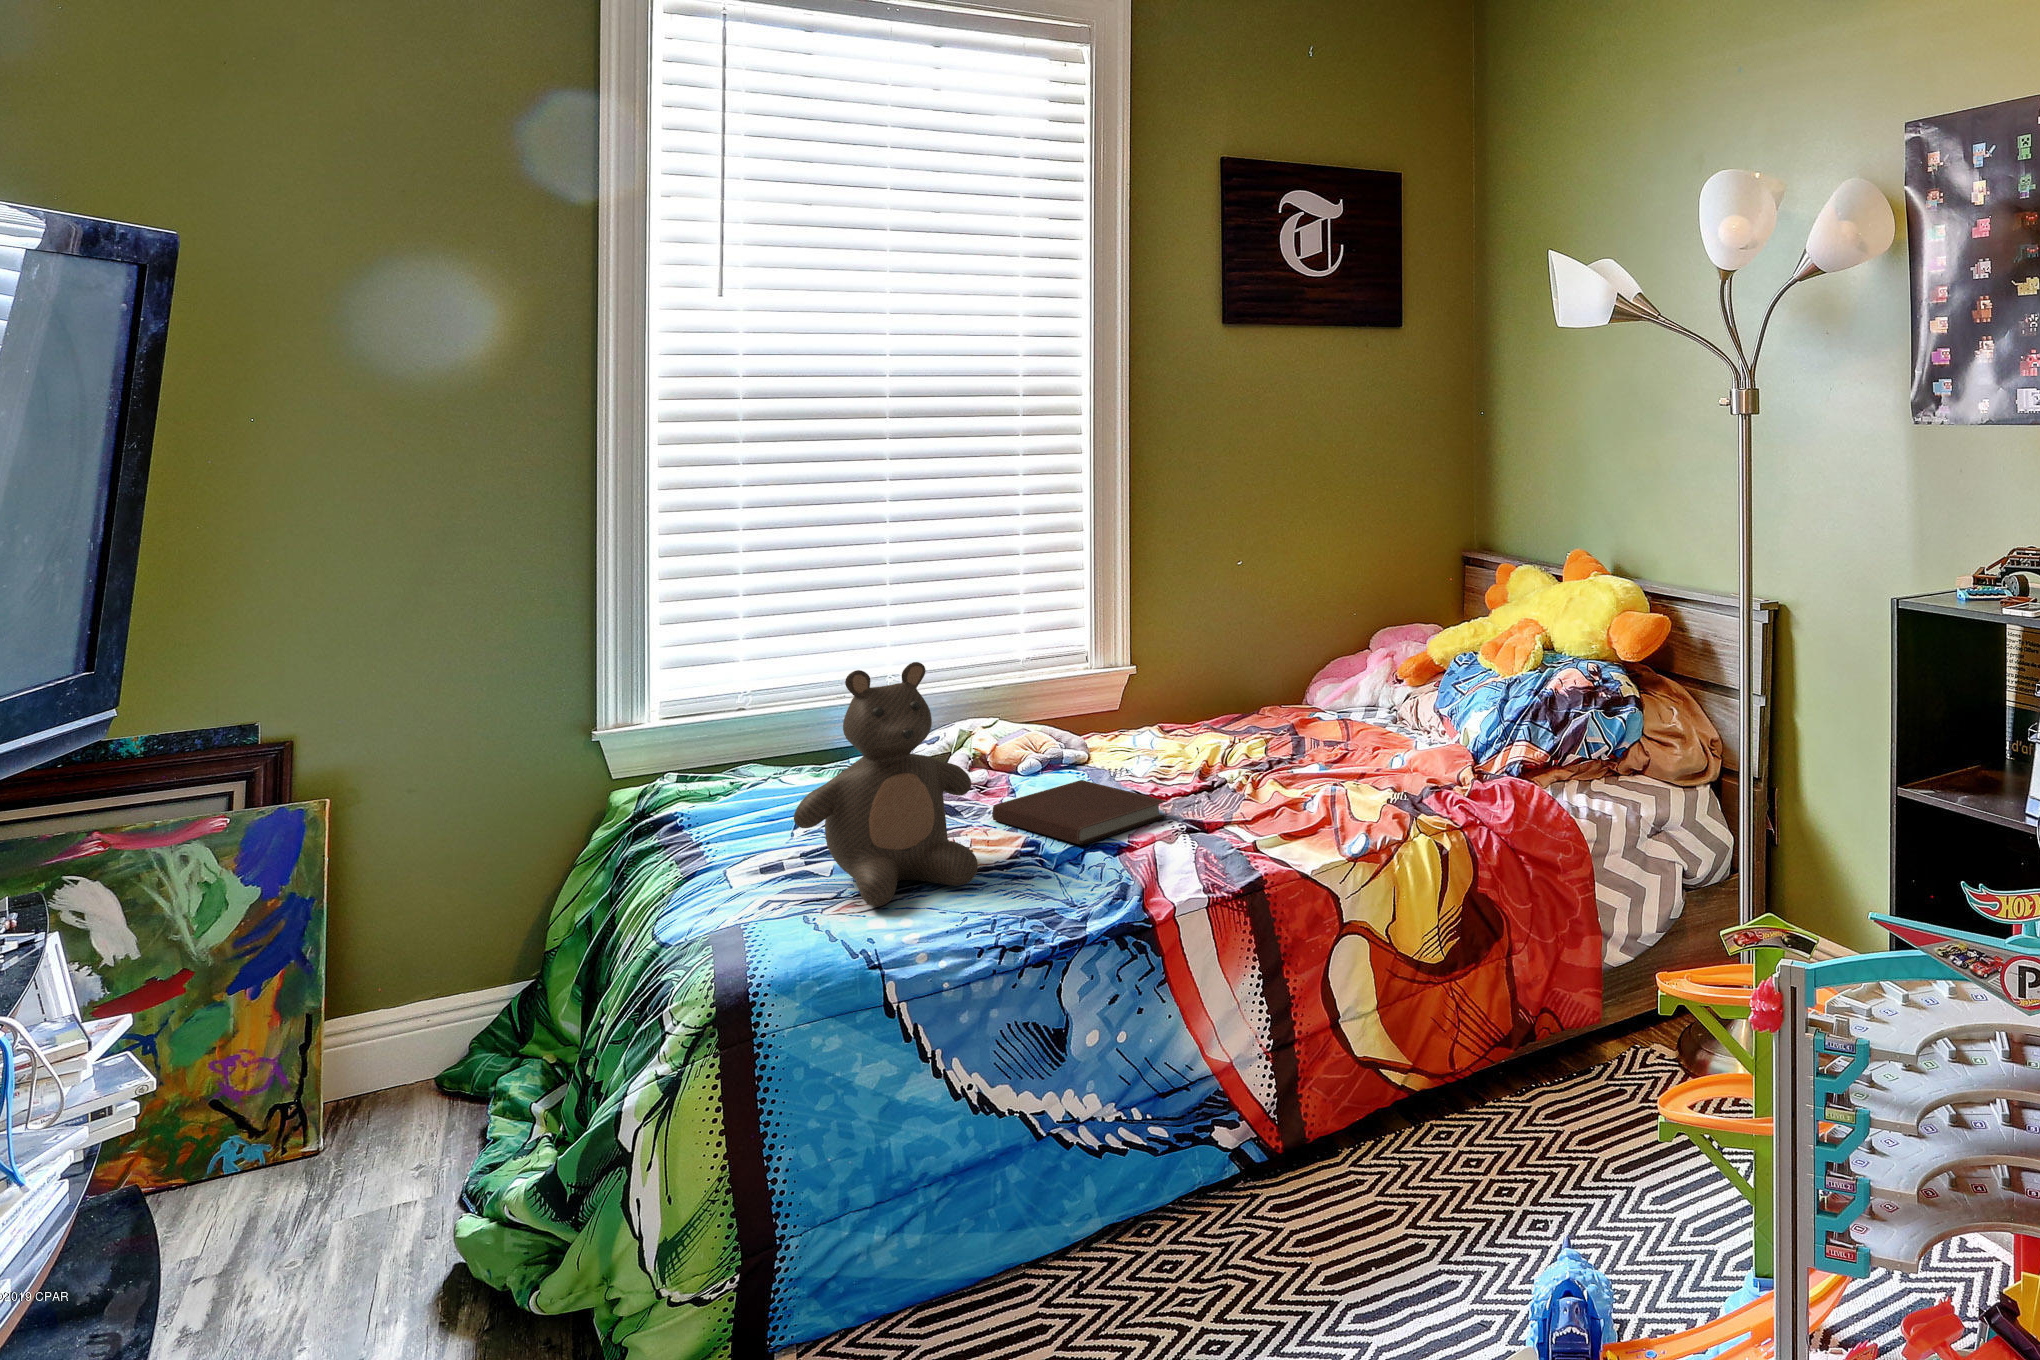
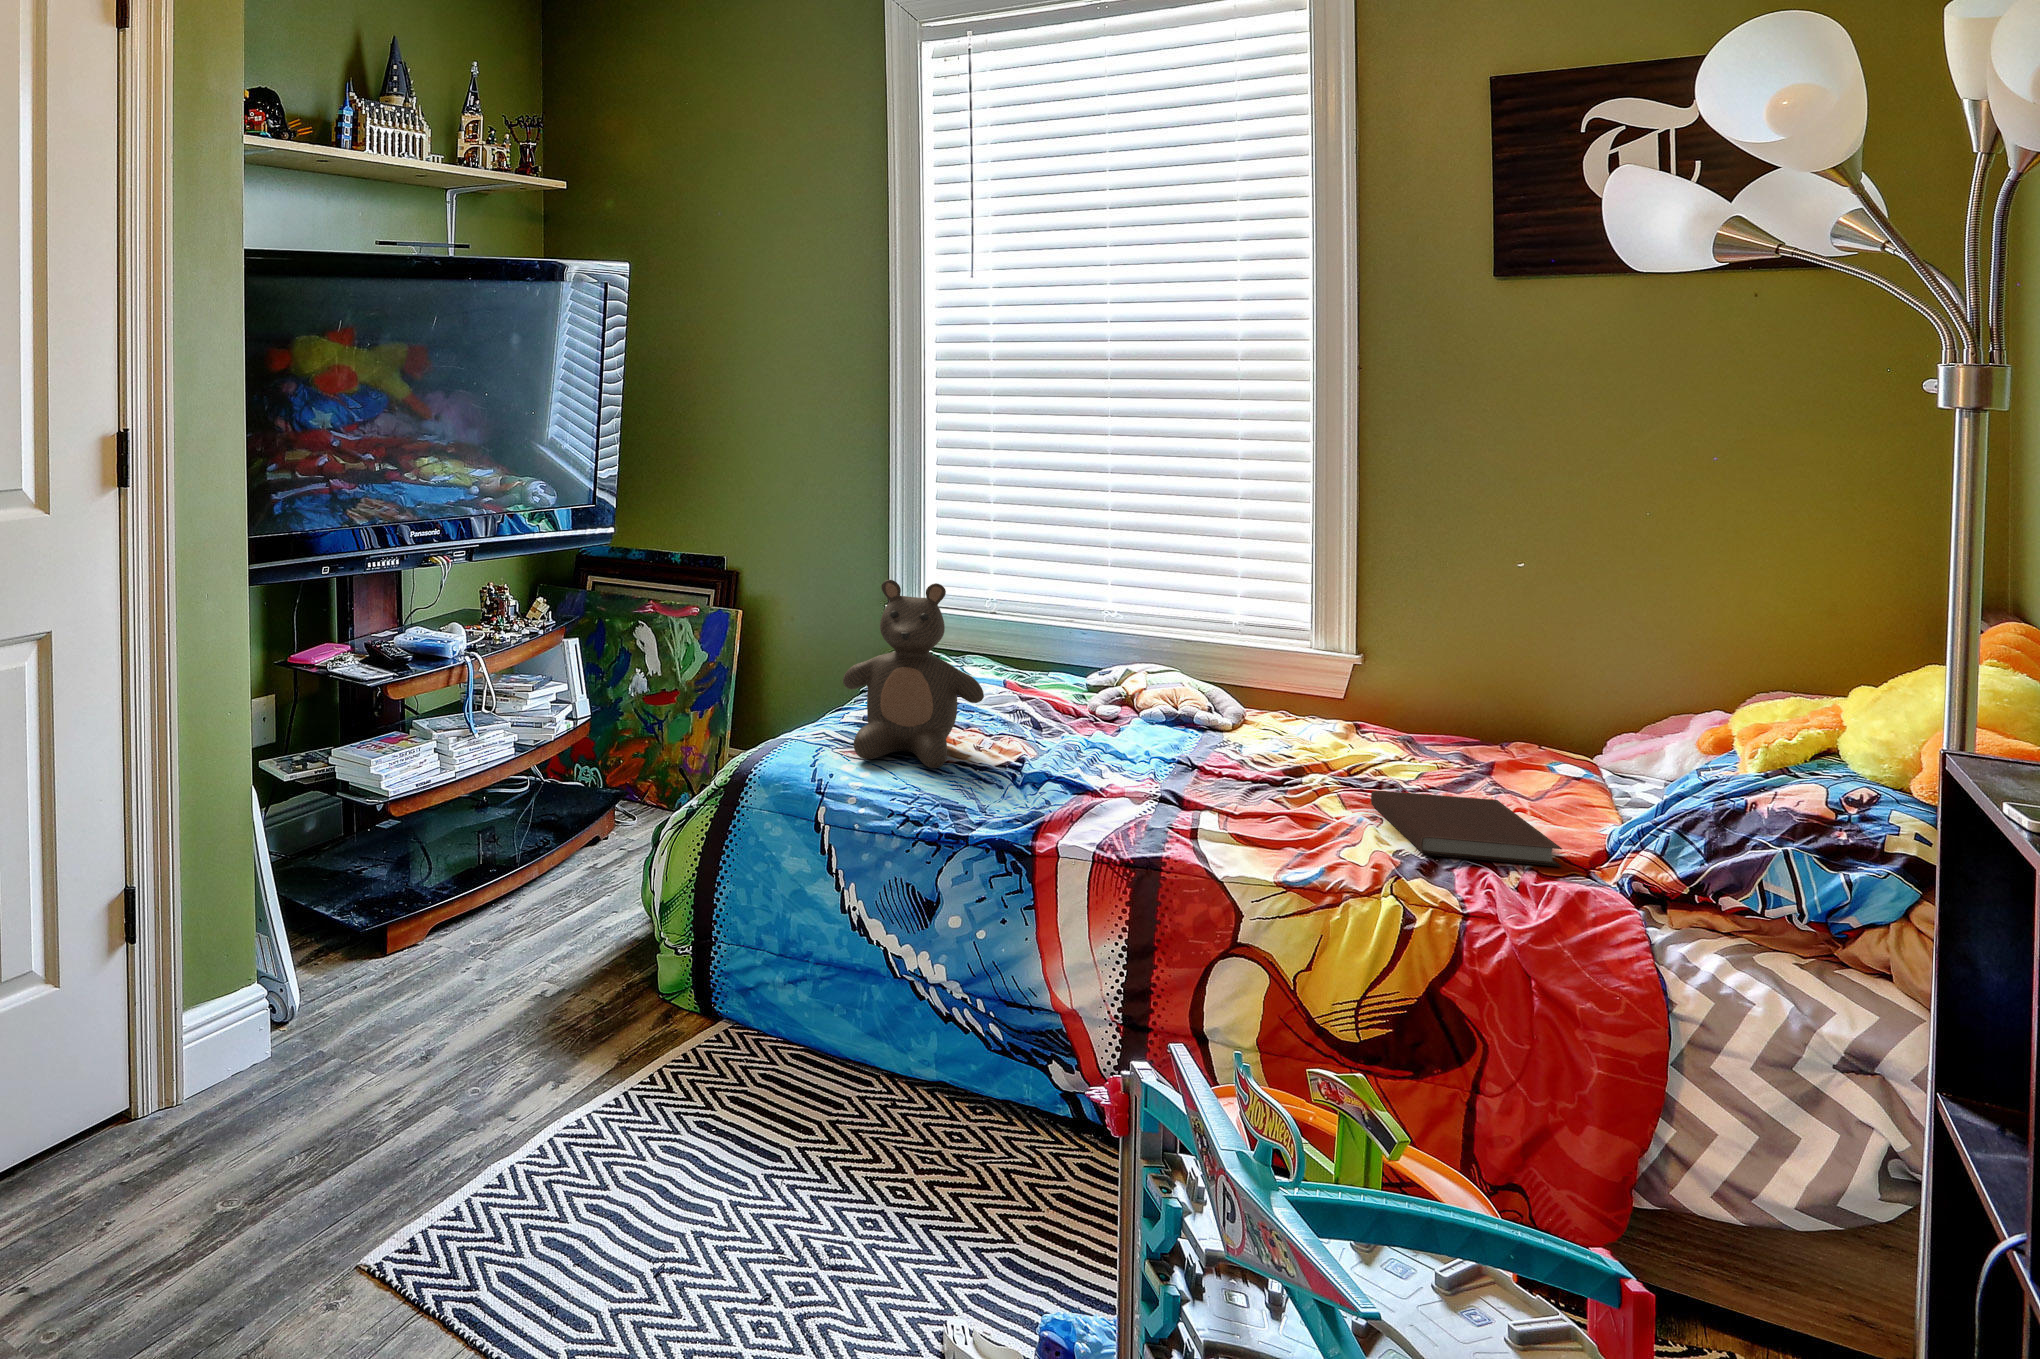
notebook: present [993,780,1167,845] -> present [1371,791,1562,867]

